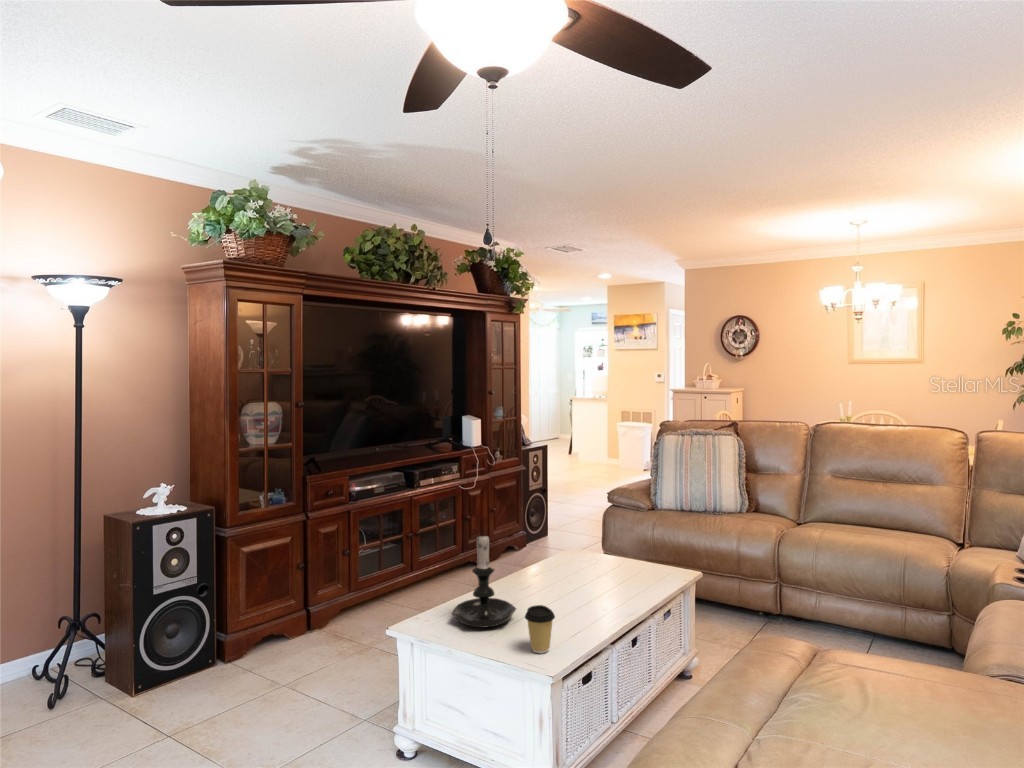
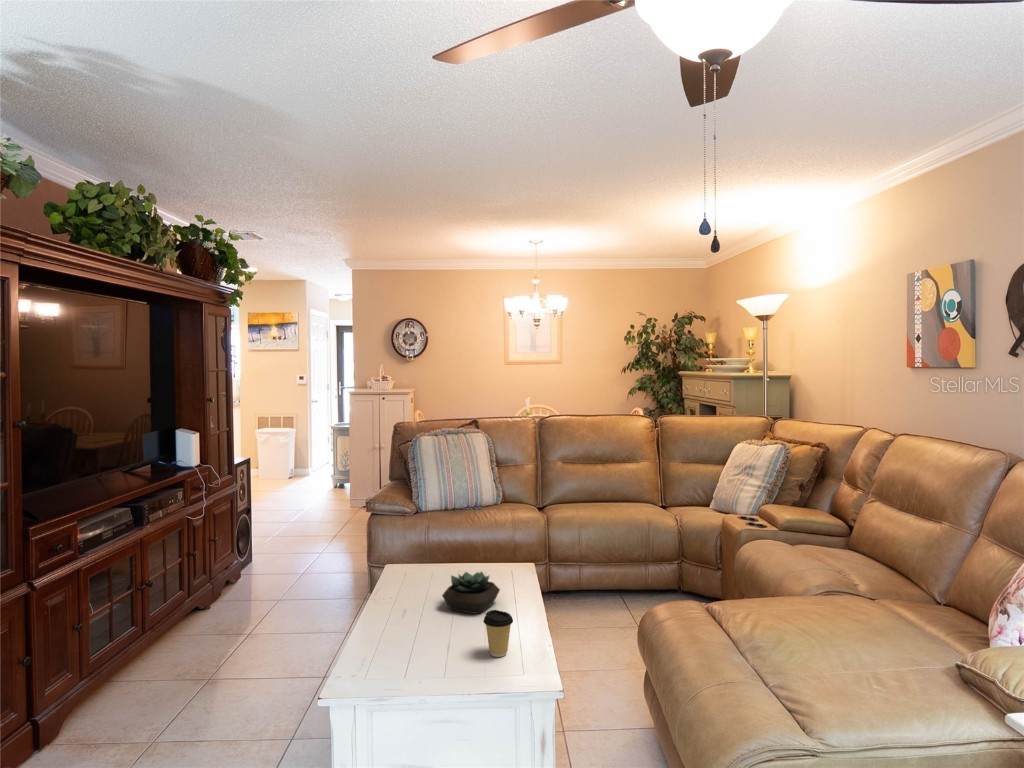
candle holder: present [452,532,516,628] -> none [375,550,443,655]
succulent plant: none [553,568,614,612] -> present [442,572,500,614]

